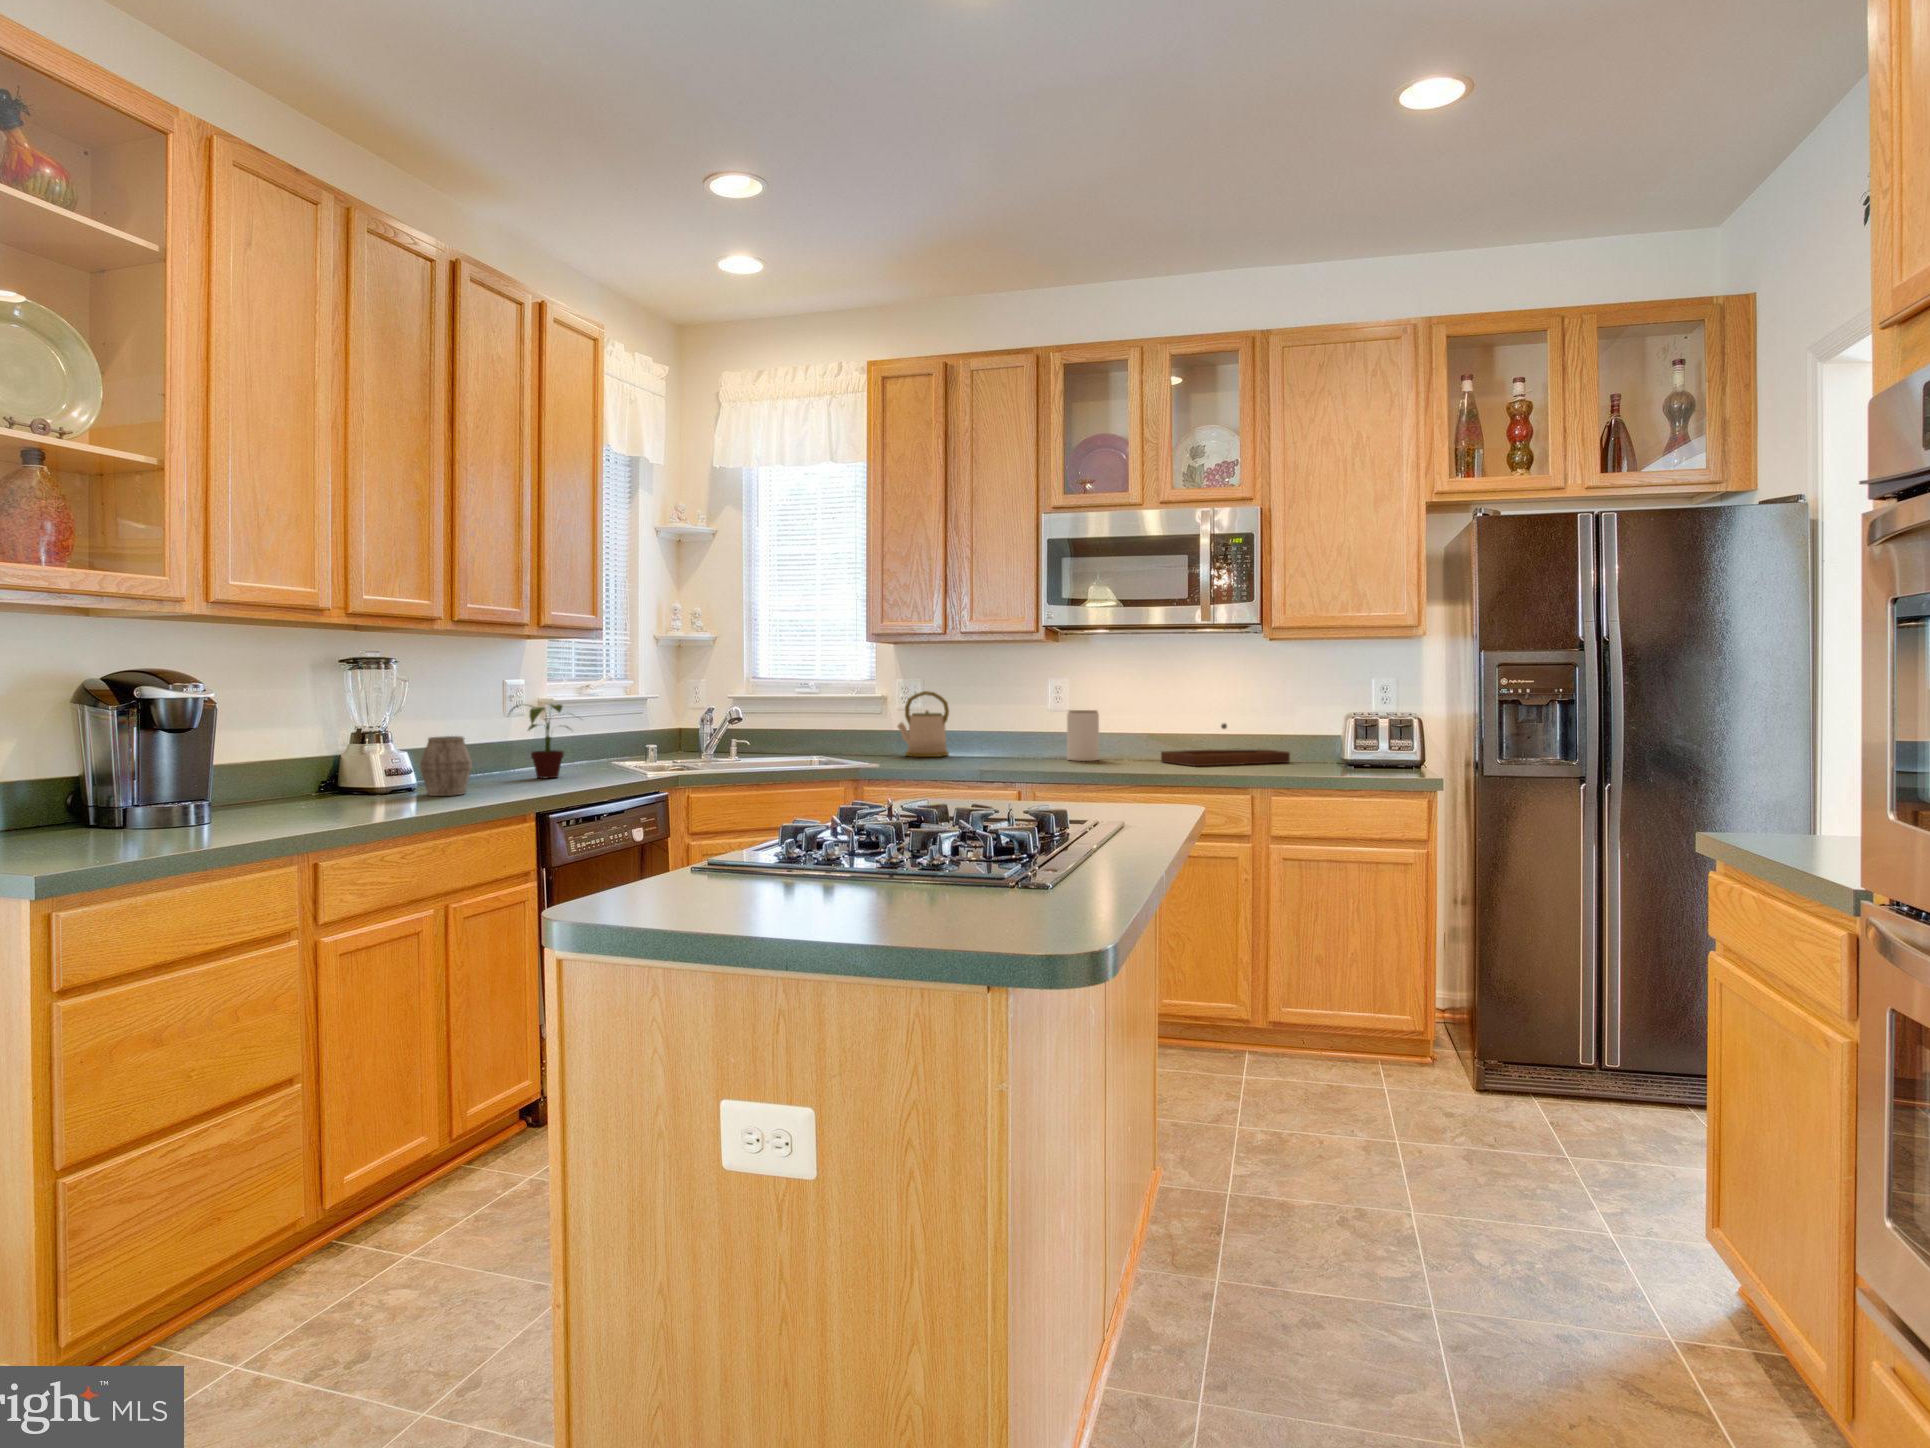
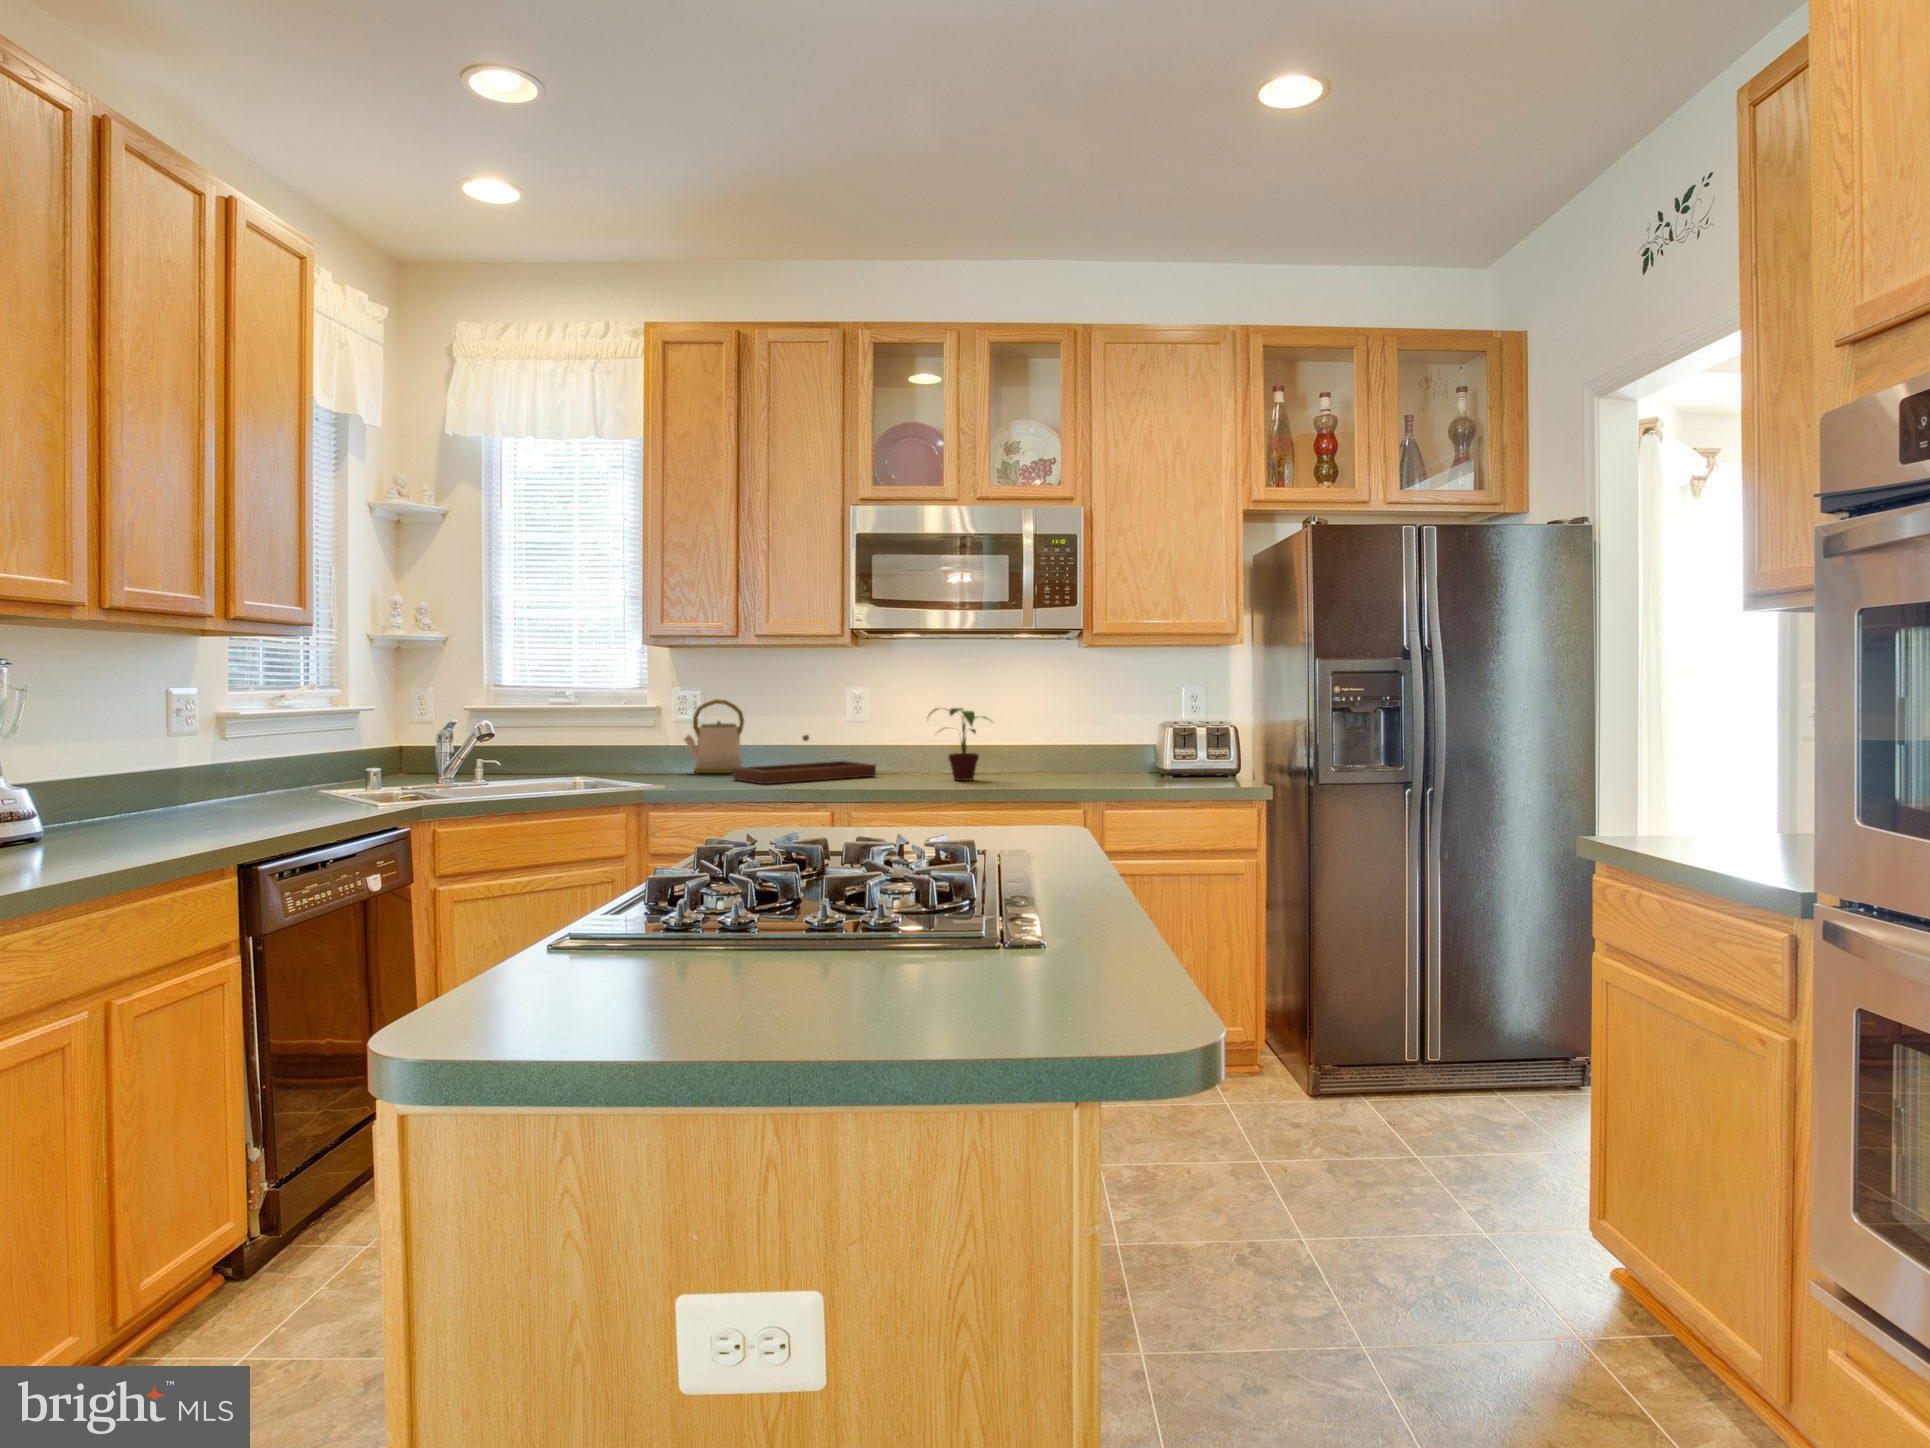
potted plant: present [510,704,568,778] -> present [927,708,987,781]
jar: present [1067,710,1099,761] -> none [880,718,915,773]
tray: present [1161,723,1290,766] -> present [733,735,876,784]
mug: present [420,736,472,796] -> none [47,766,133,849]

